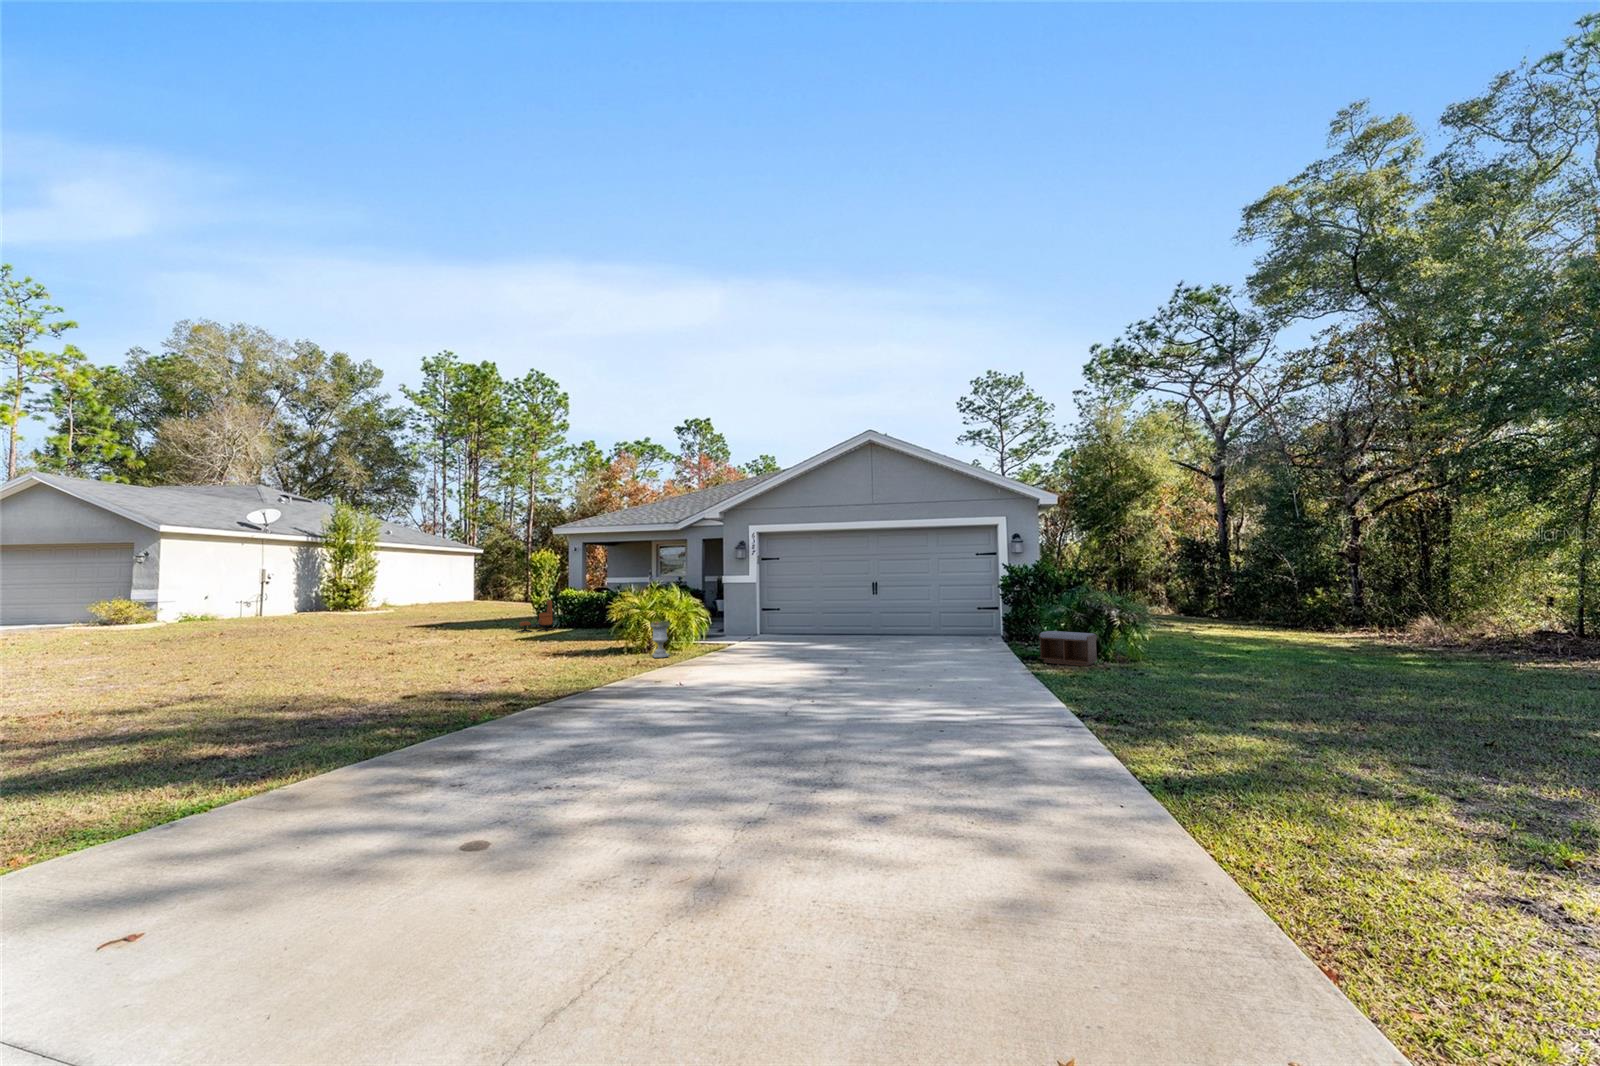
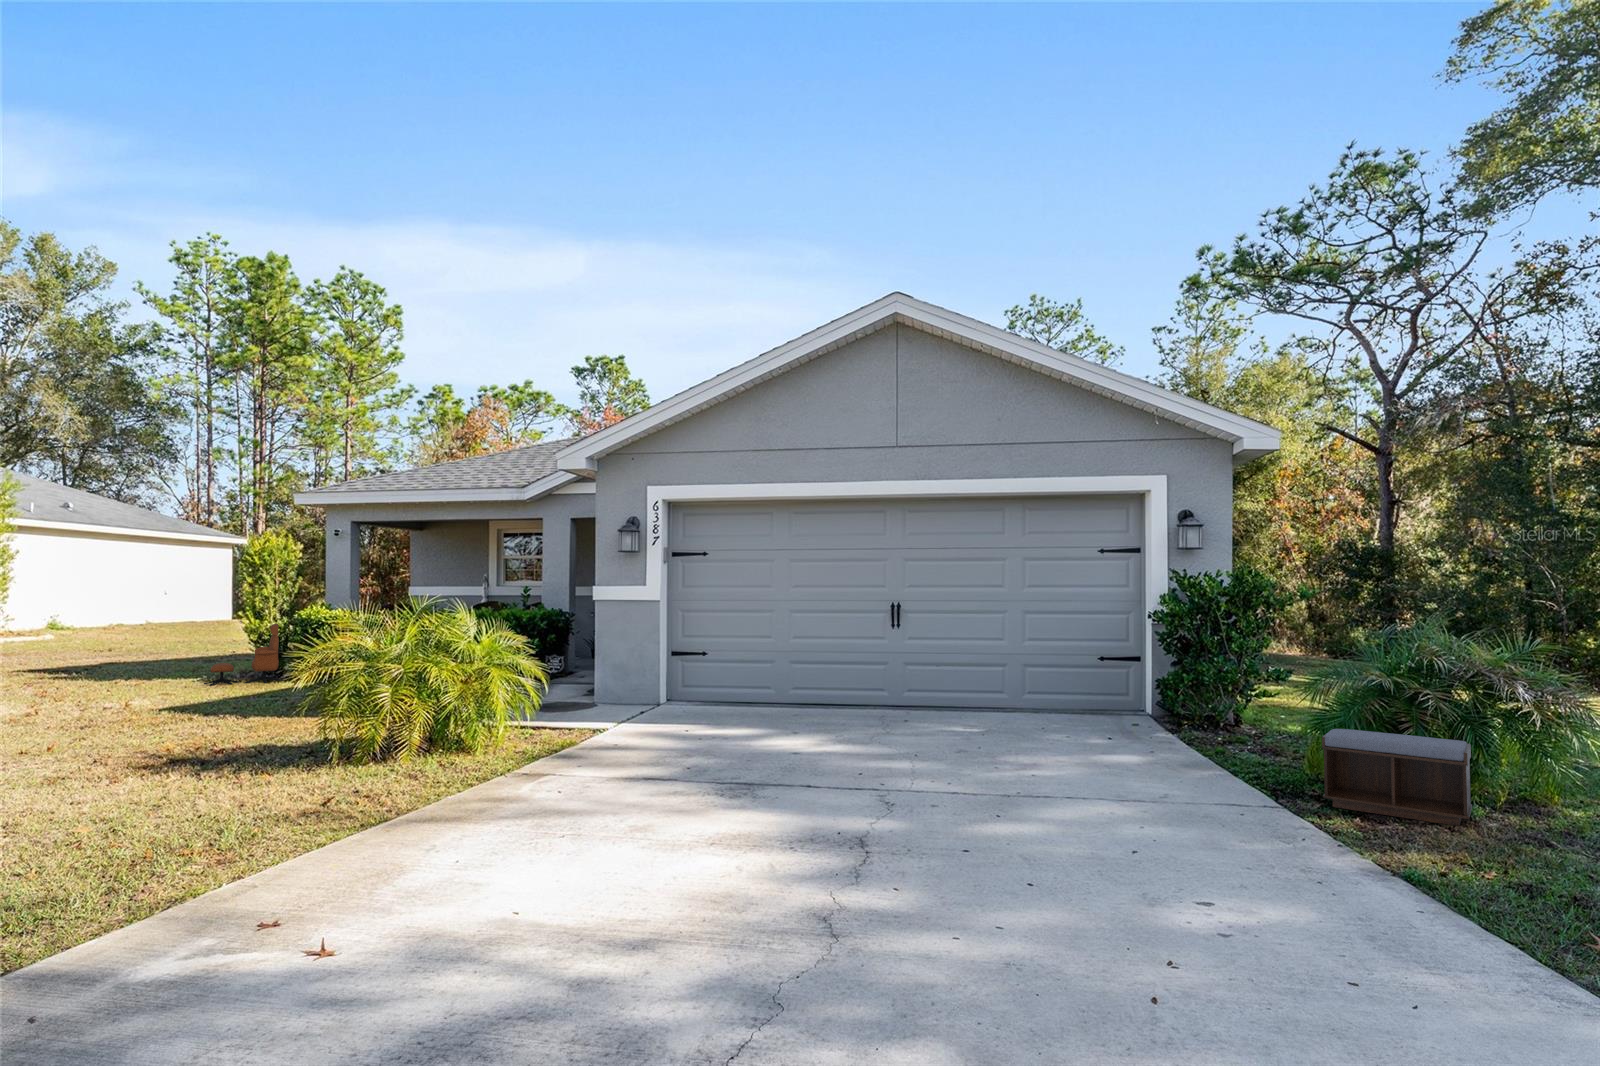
planter: present [651,621,669,658] -> none [398,681,448,769]

